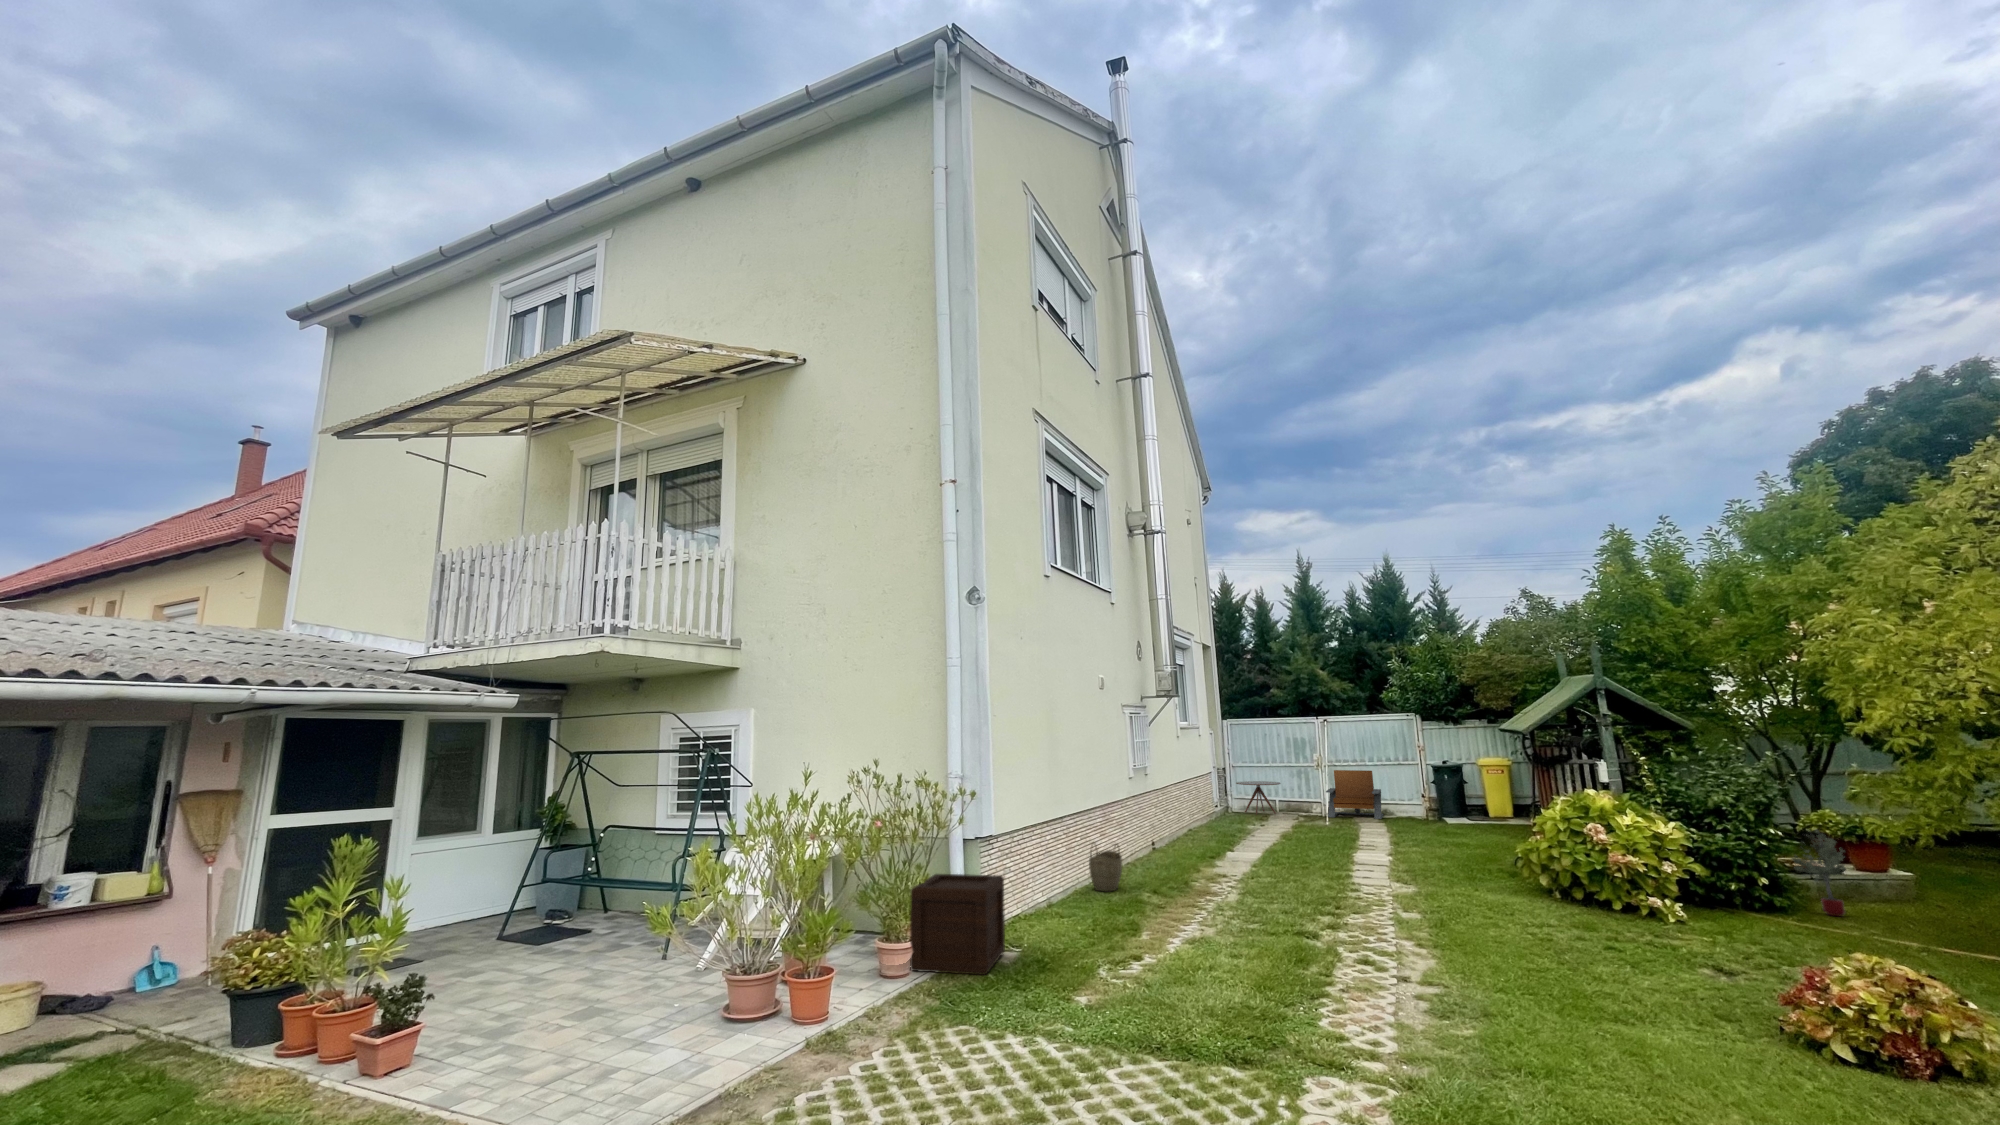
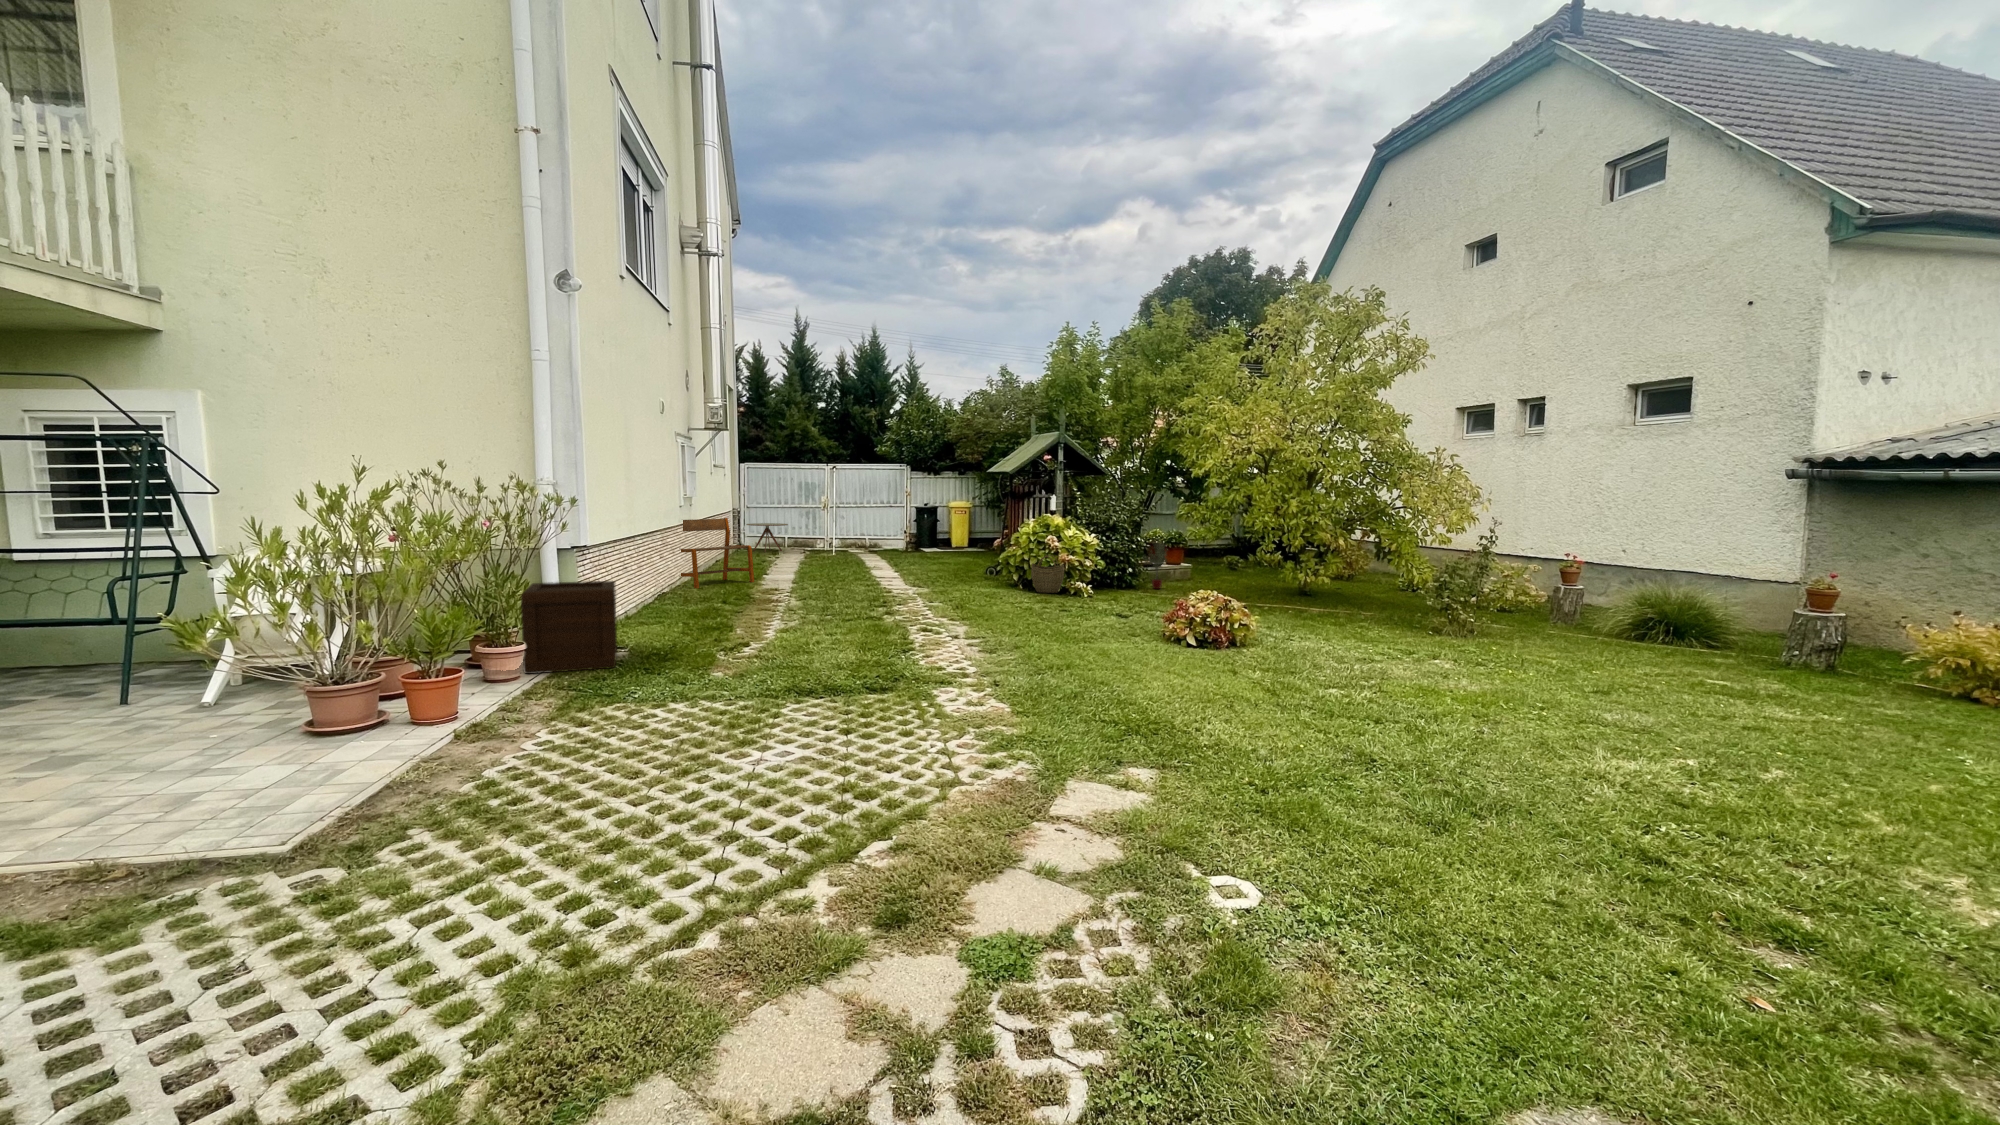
lounge chair: present [1326,770,1383,819] -> none [829,513,872,552]
bench: none [1127,786,1212,865] -> present [681,518,754,588]
woven basket: present [1089,843,1122,892] -> present [1031,555,1064,593]

